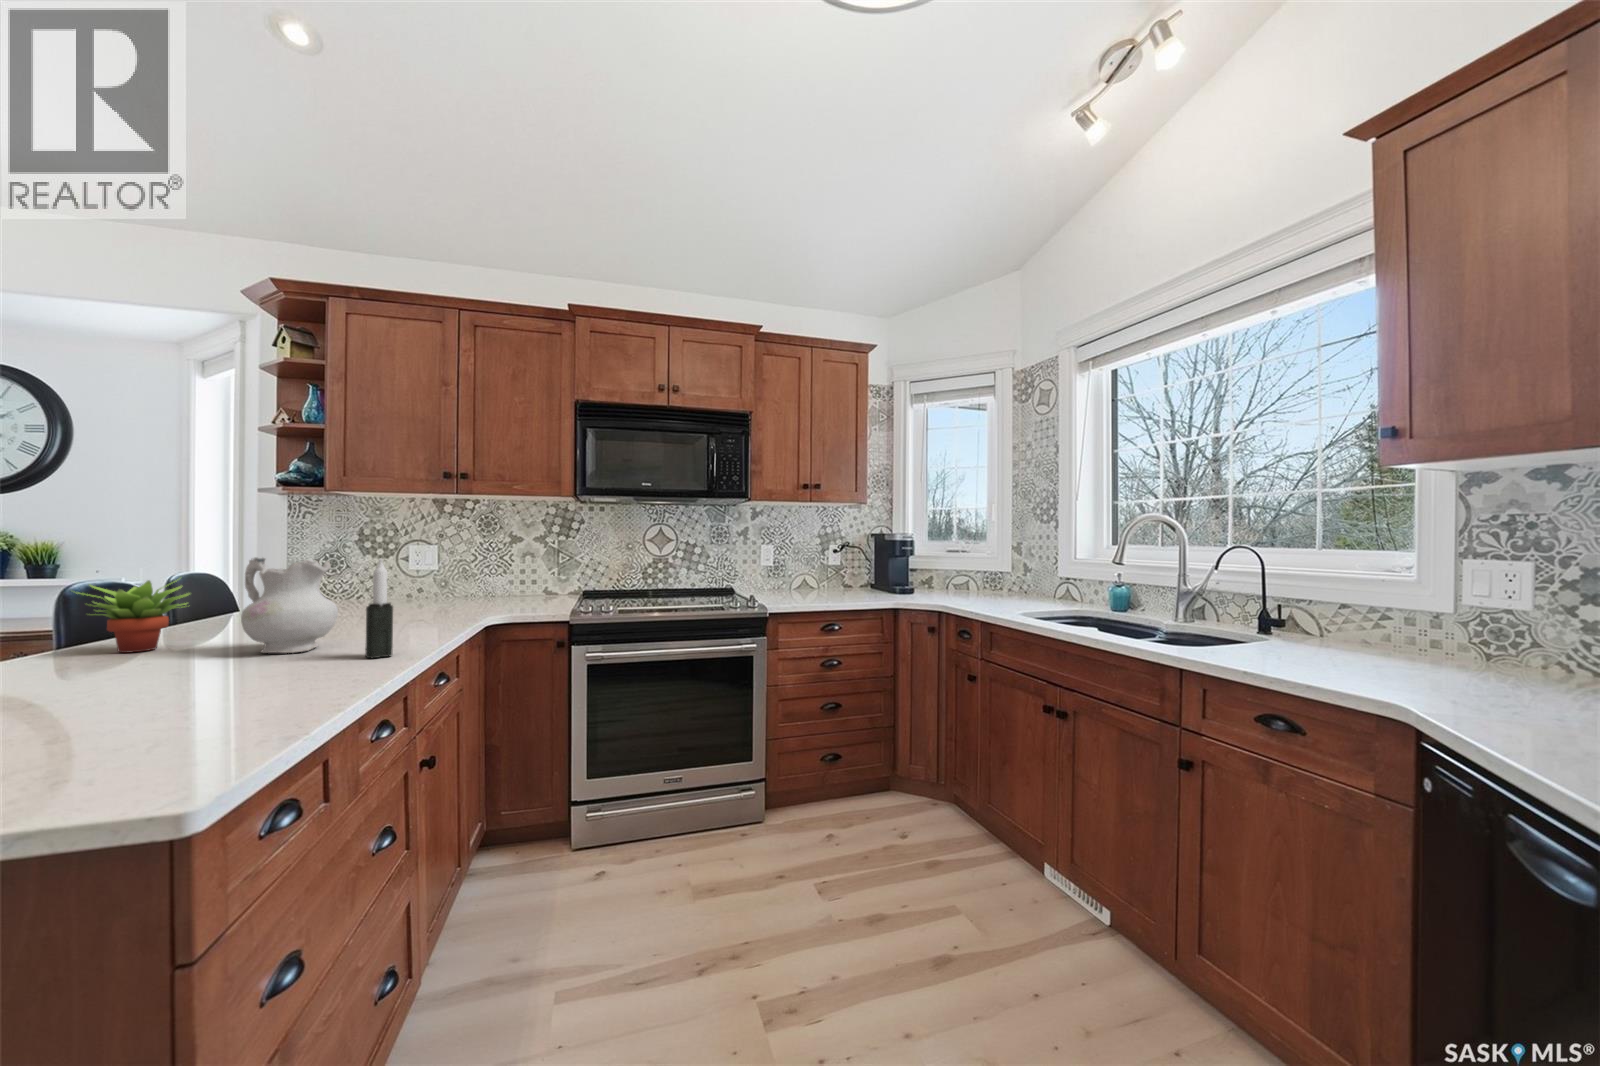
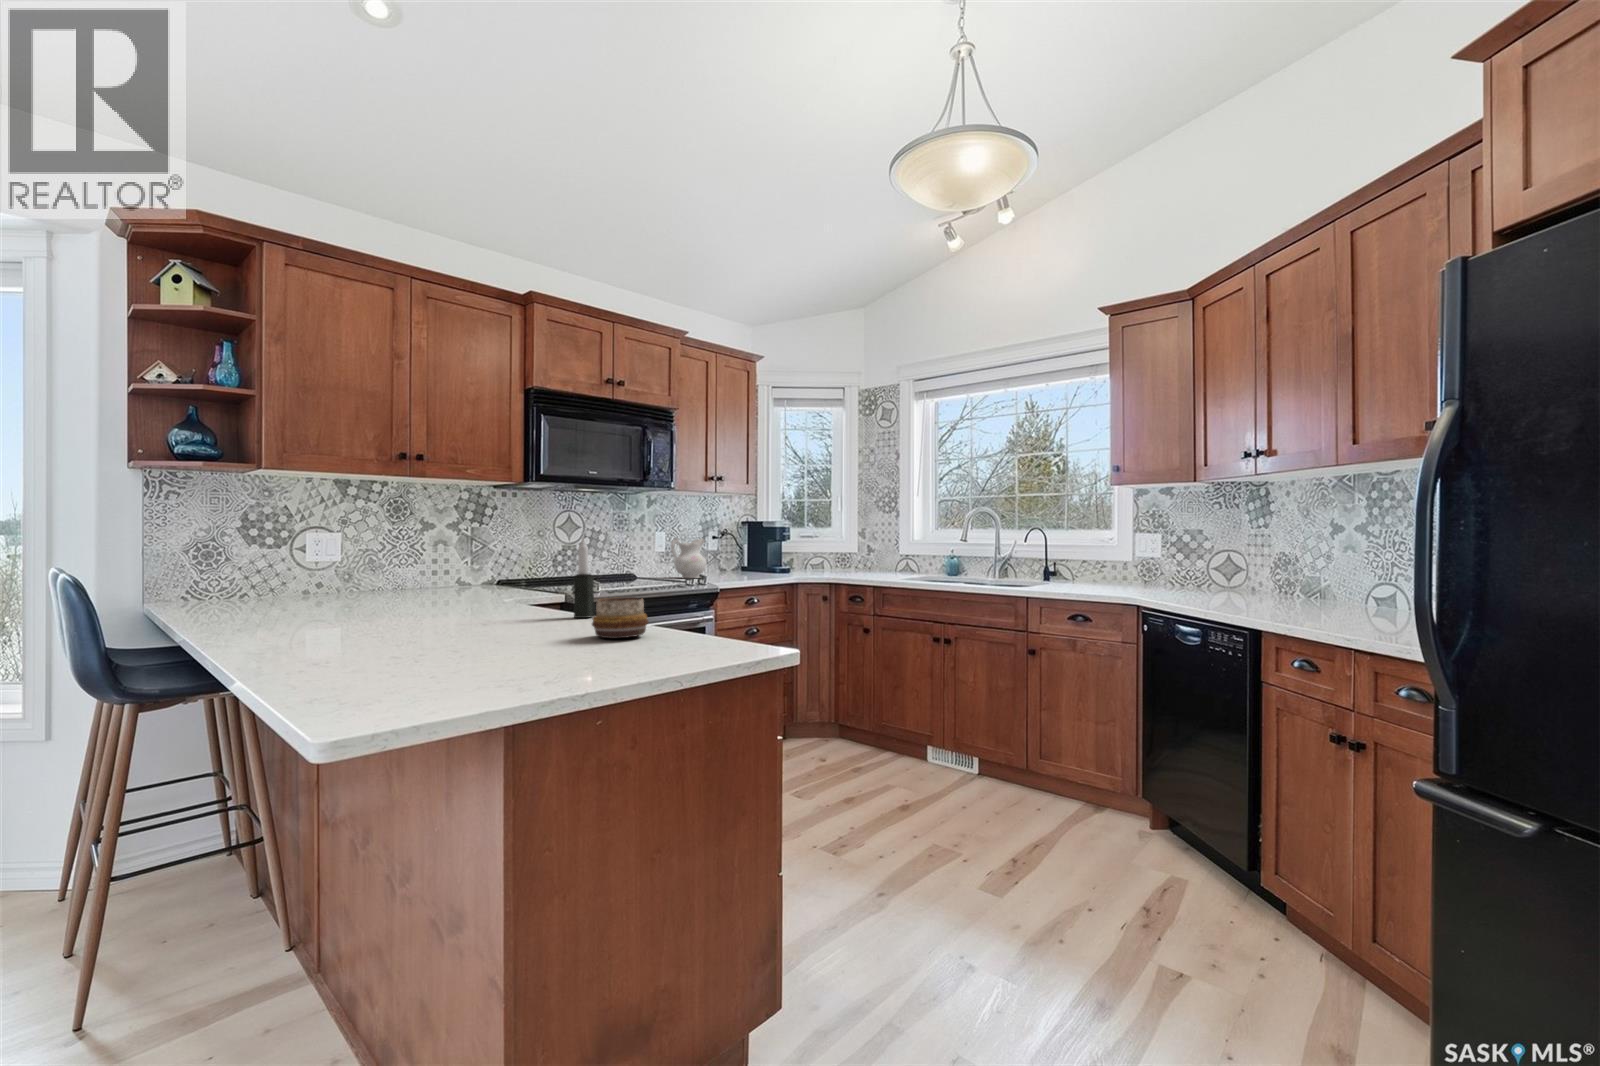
ceramic pitcher: present [241,557,338,653] -> present [671,538,706,578]
succulent plant: present [89,579,190,653] -> none [294,557,378,630]
decorative bowl: none [95,652,217,720] -> present [592,597,648,639]

